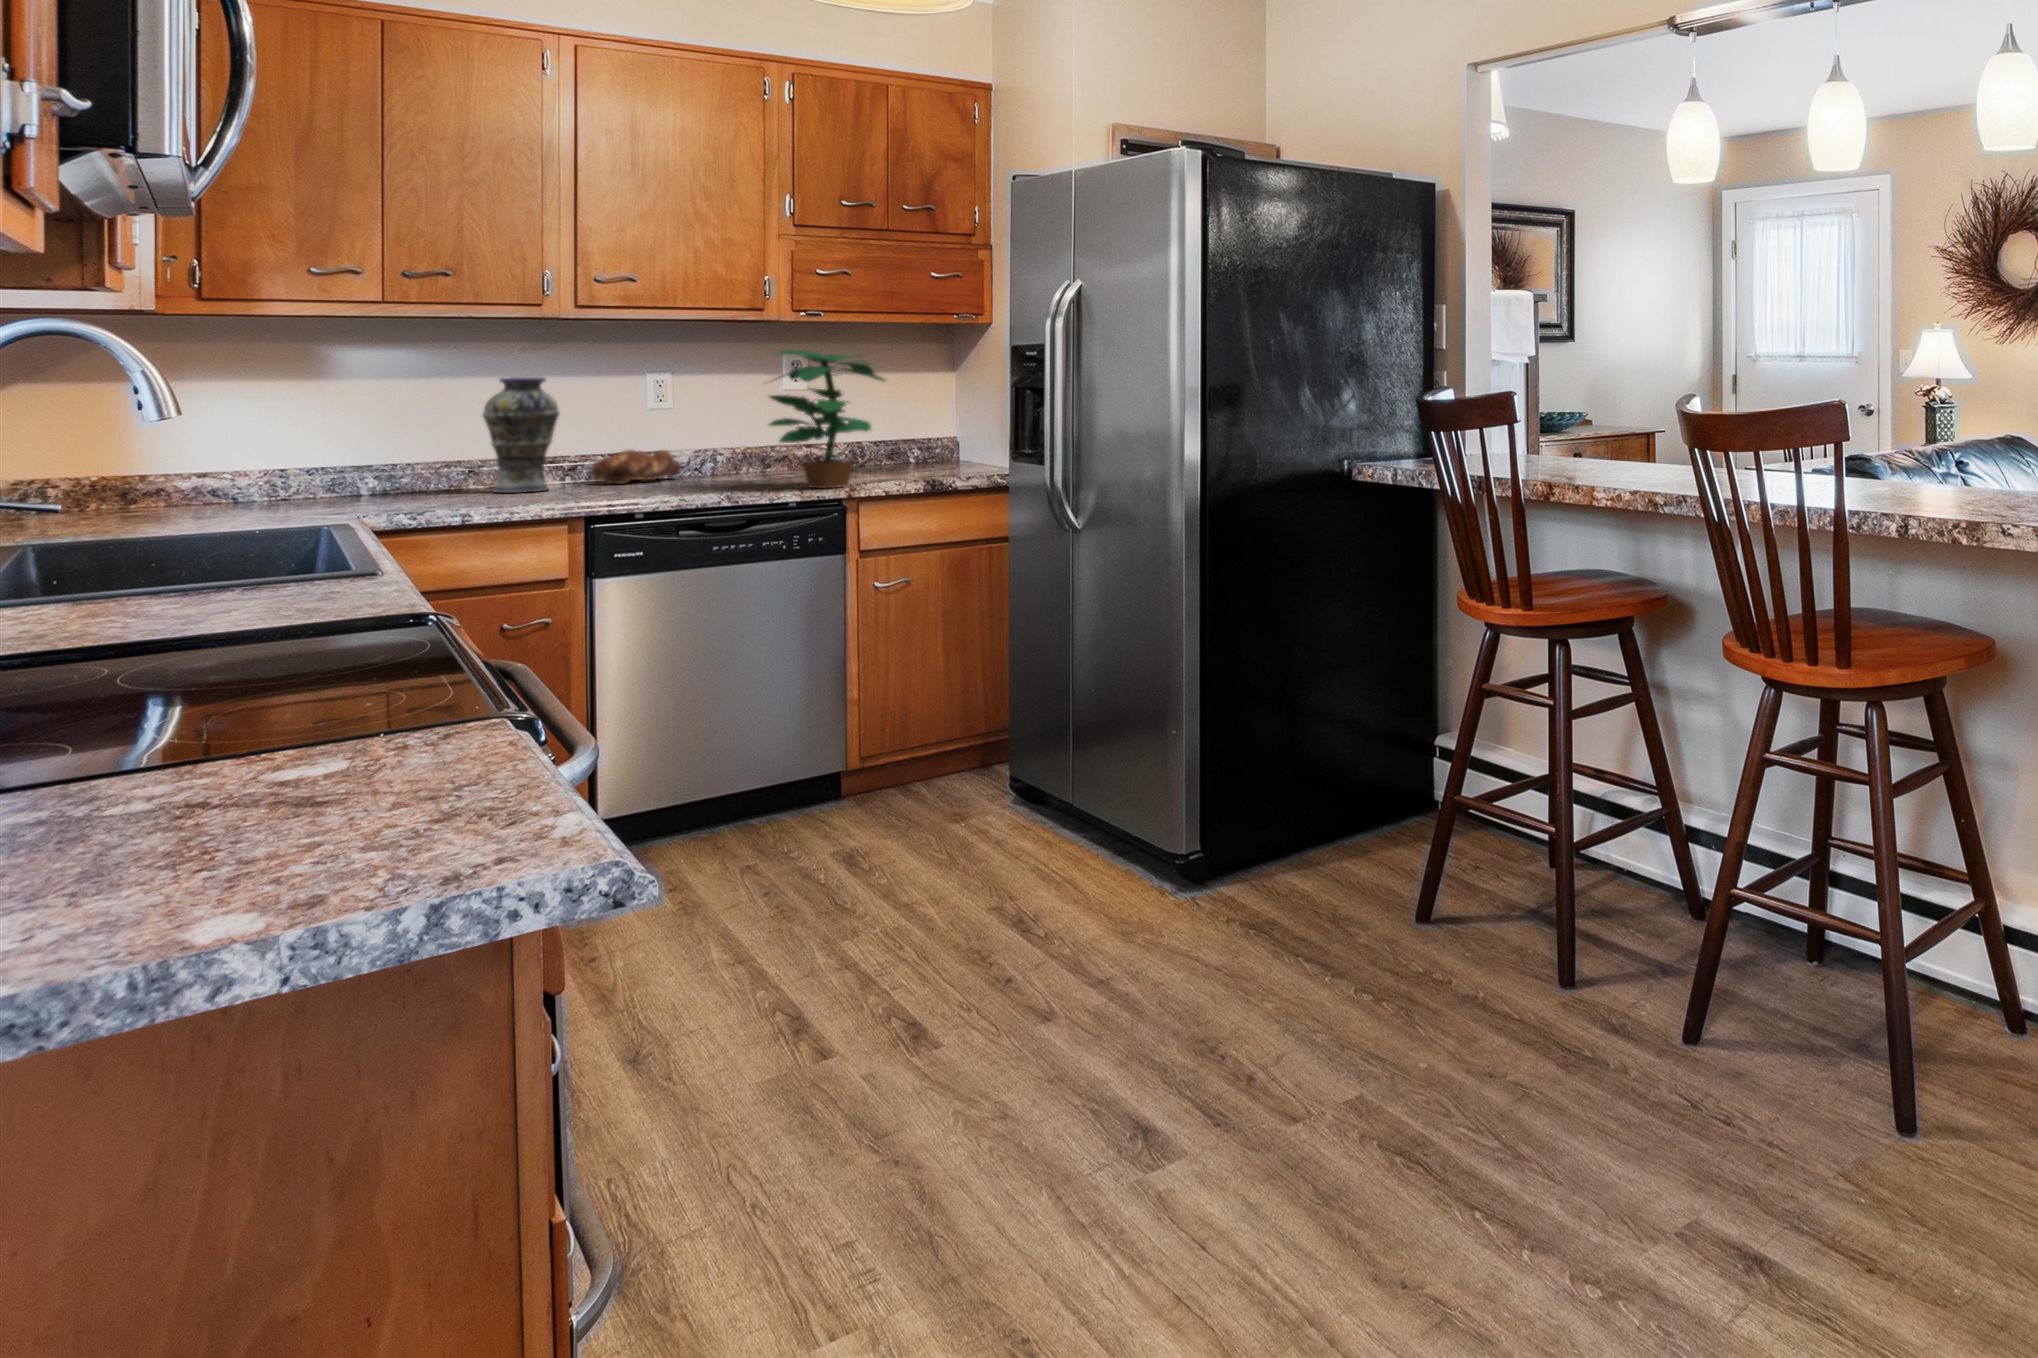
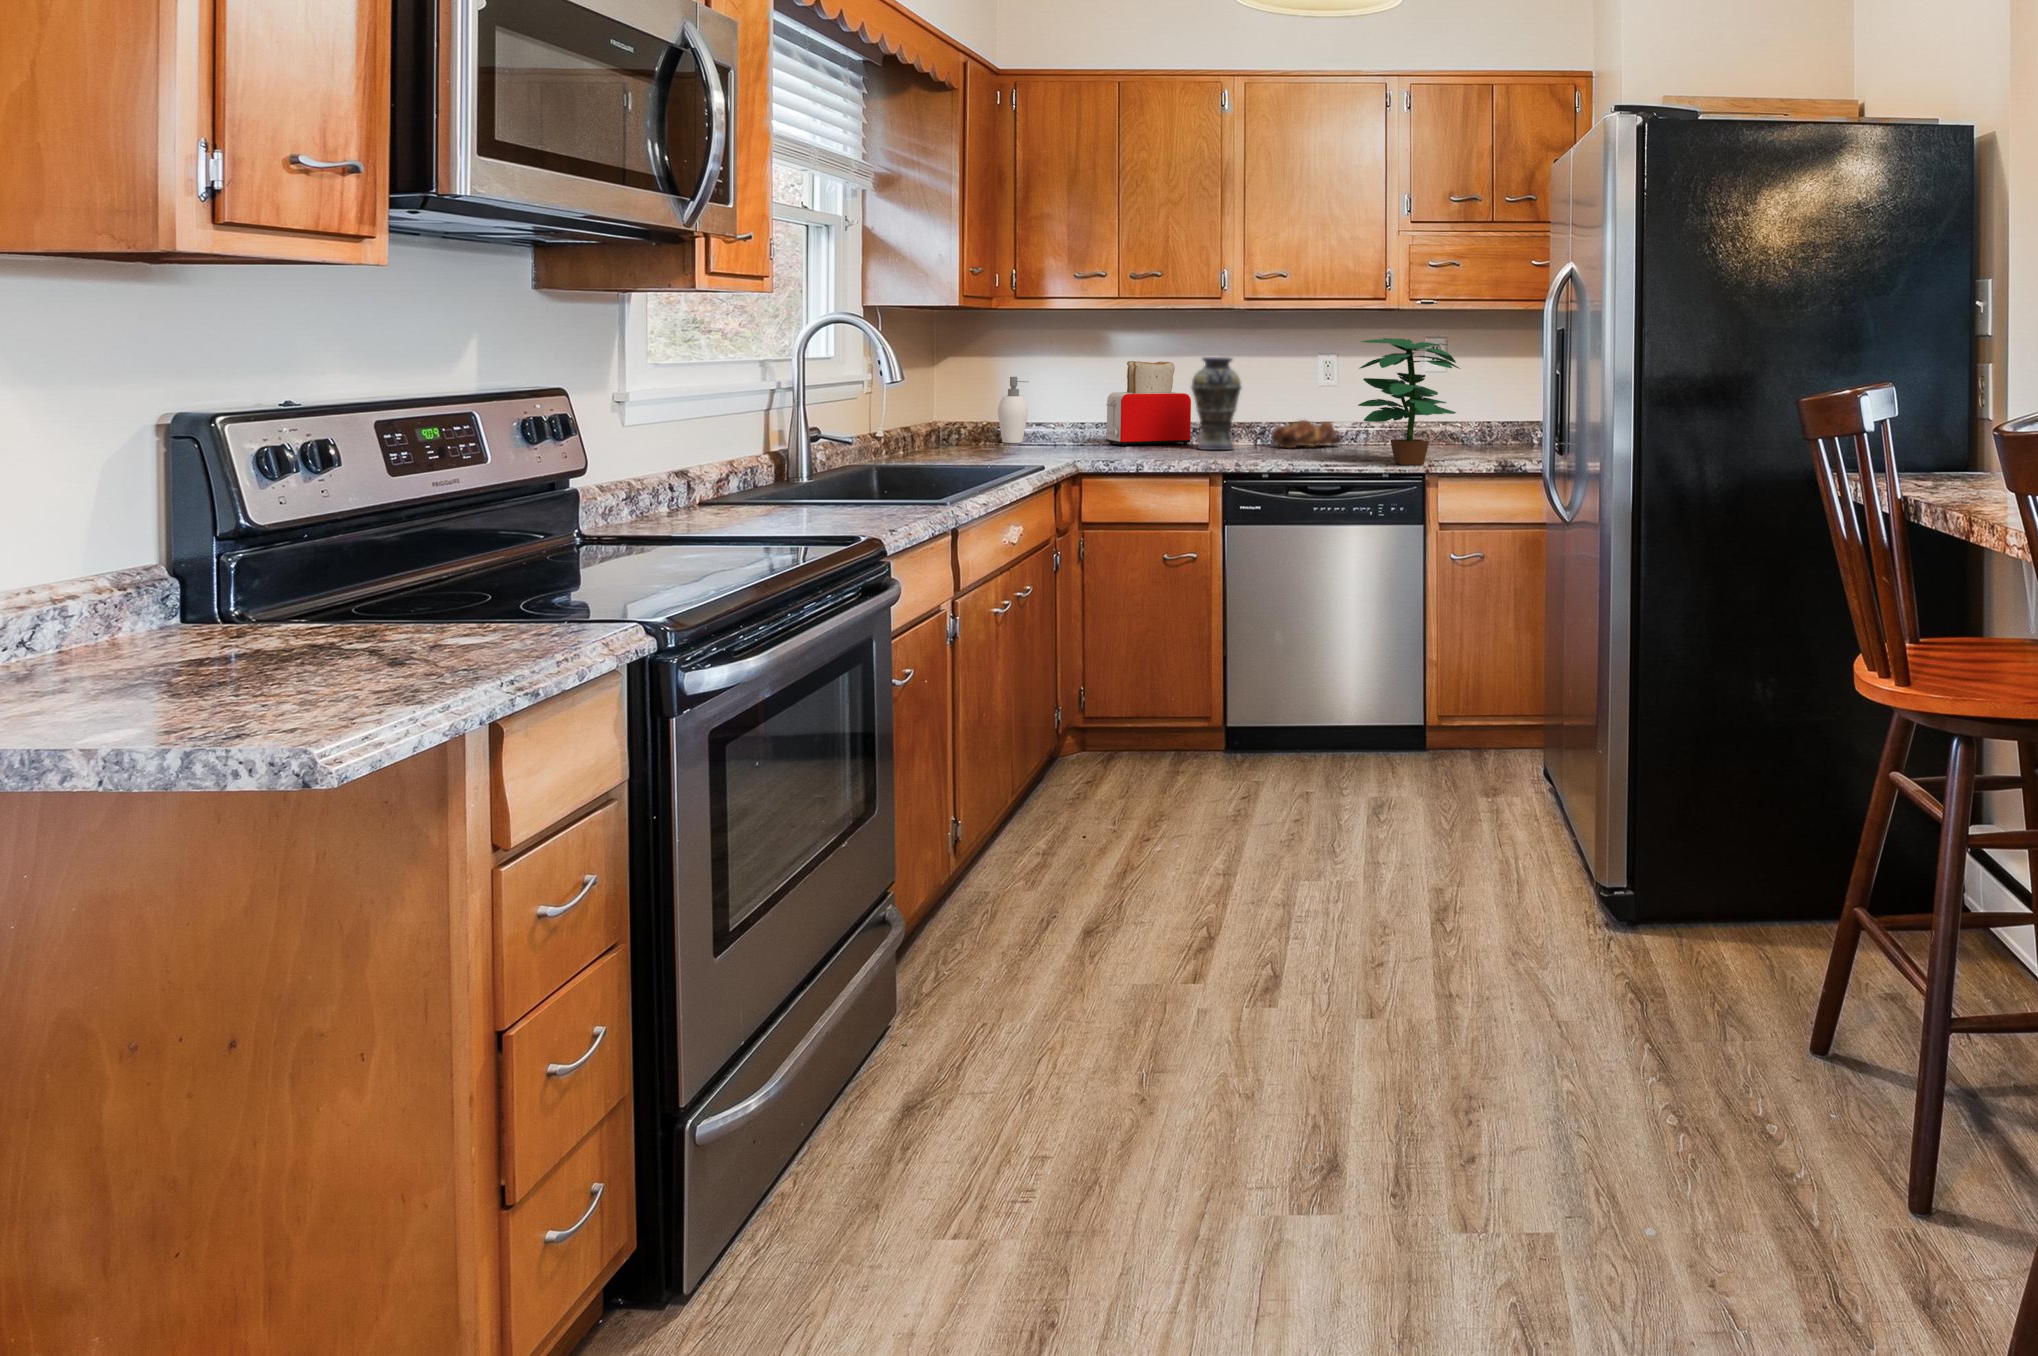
toaster: none [325,386,463,497] -> present [1107,361,1191,446]
soap dispenser: none [124,413,196,507] -> present [998,377,1028,443]

